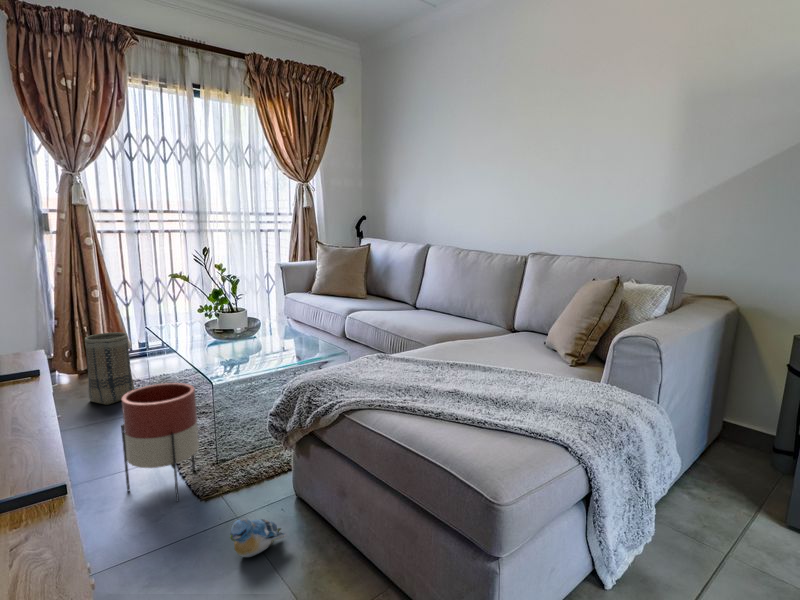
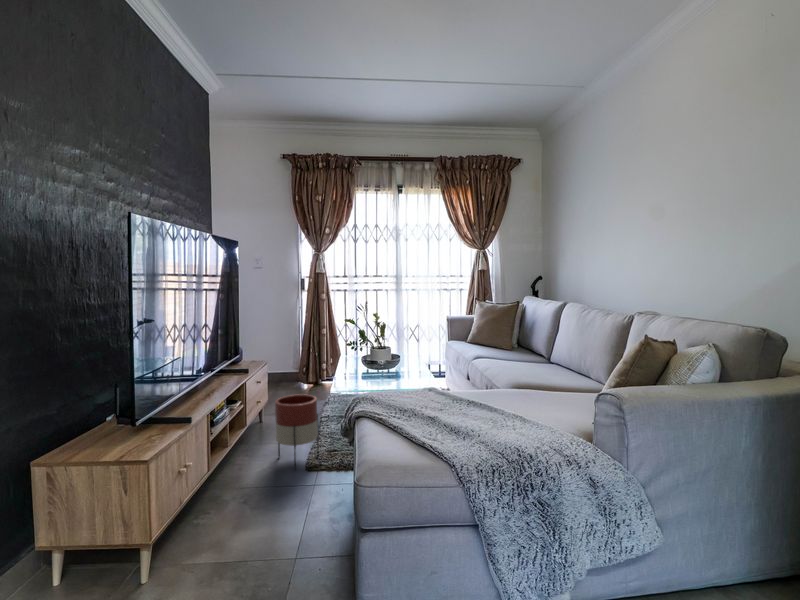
basket: present [85,332,134,405] -> none [303,358,328,406]
plush toy: present [230,519,287,557] -> none [289,484,327,510]

